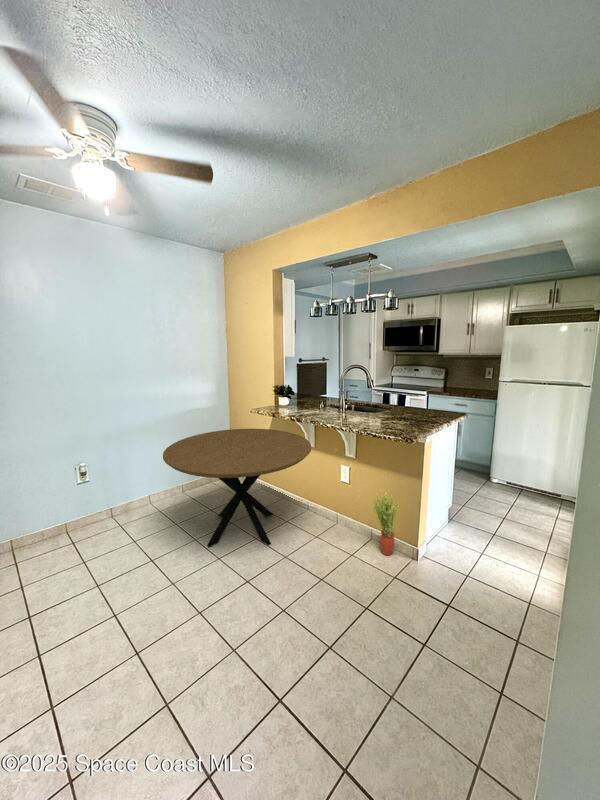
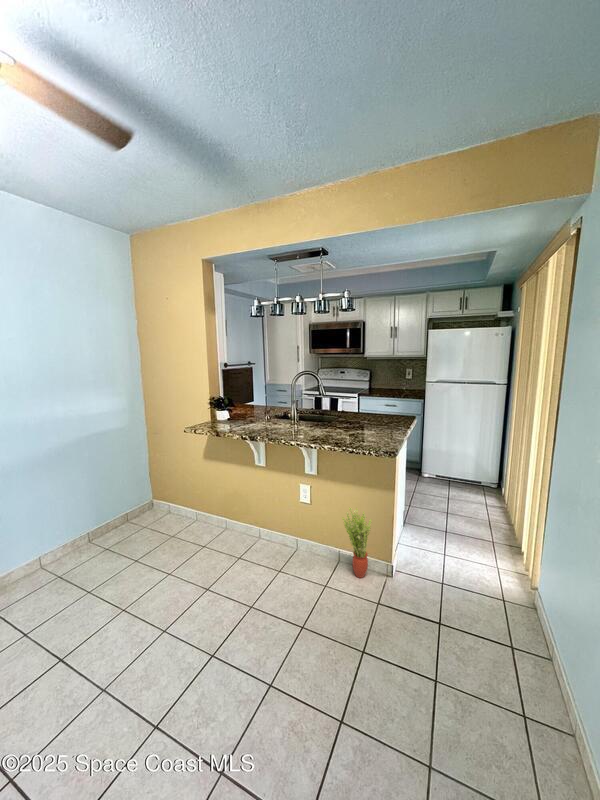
dining table: present [163,429,311,547] -> none [68,450,269,618]

